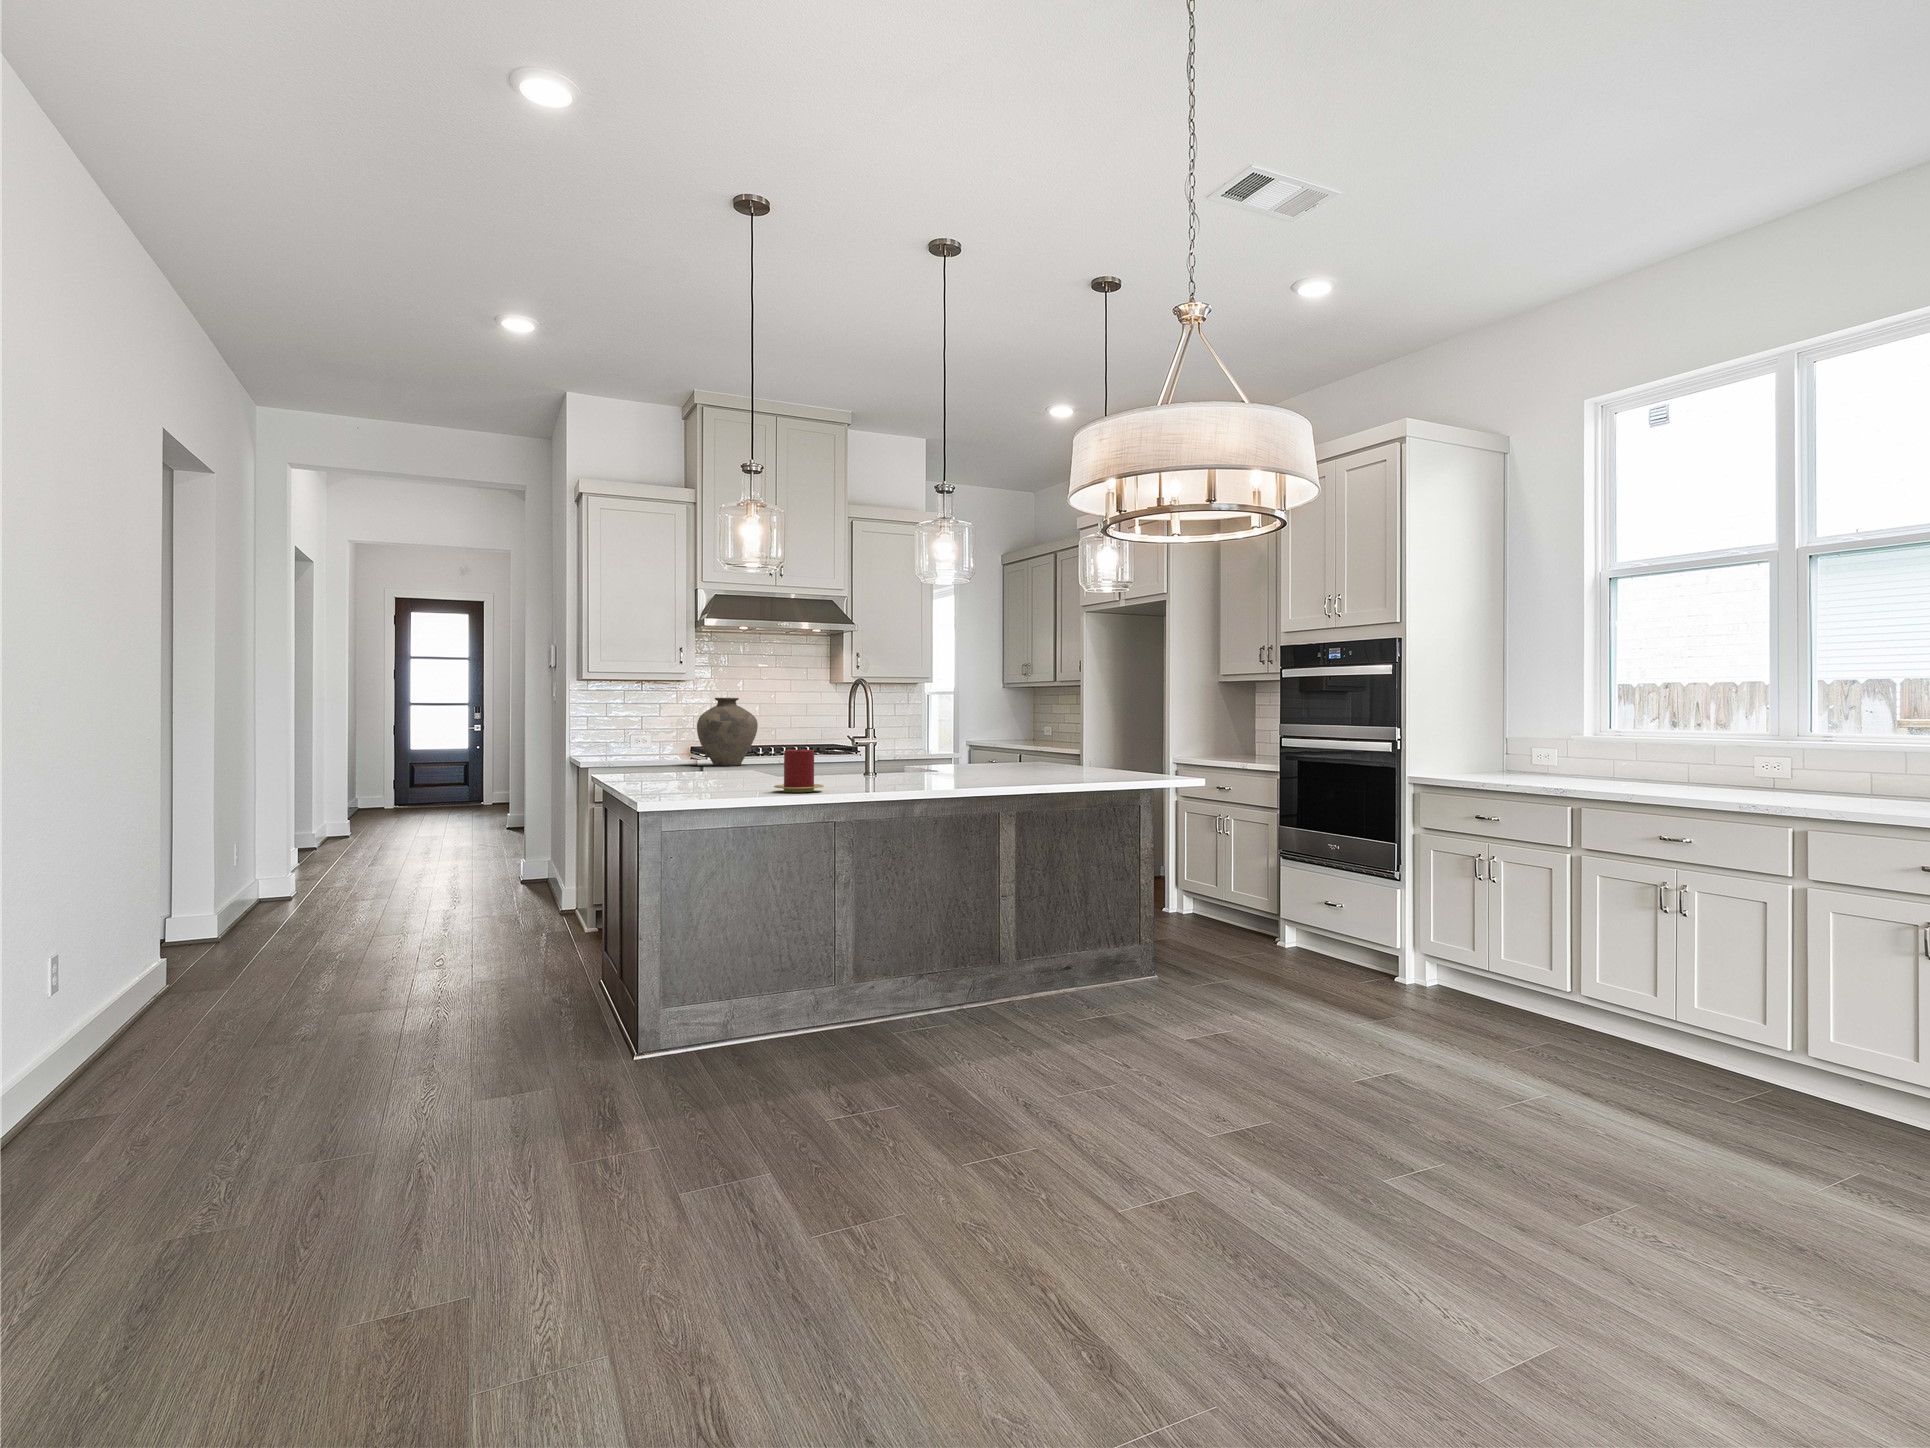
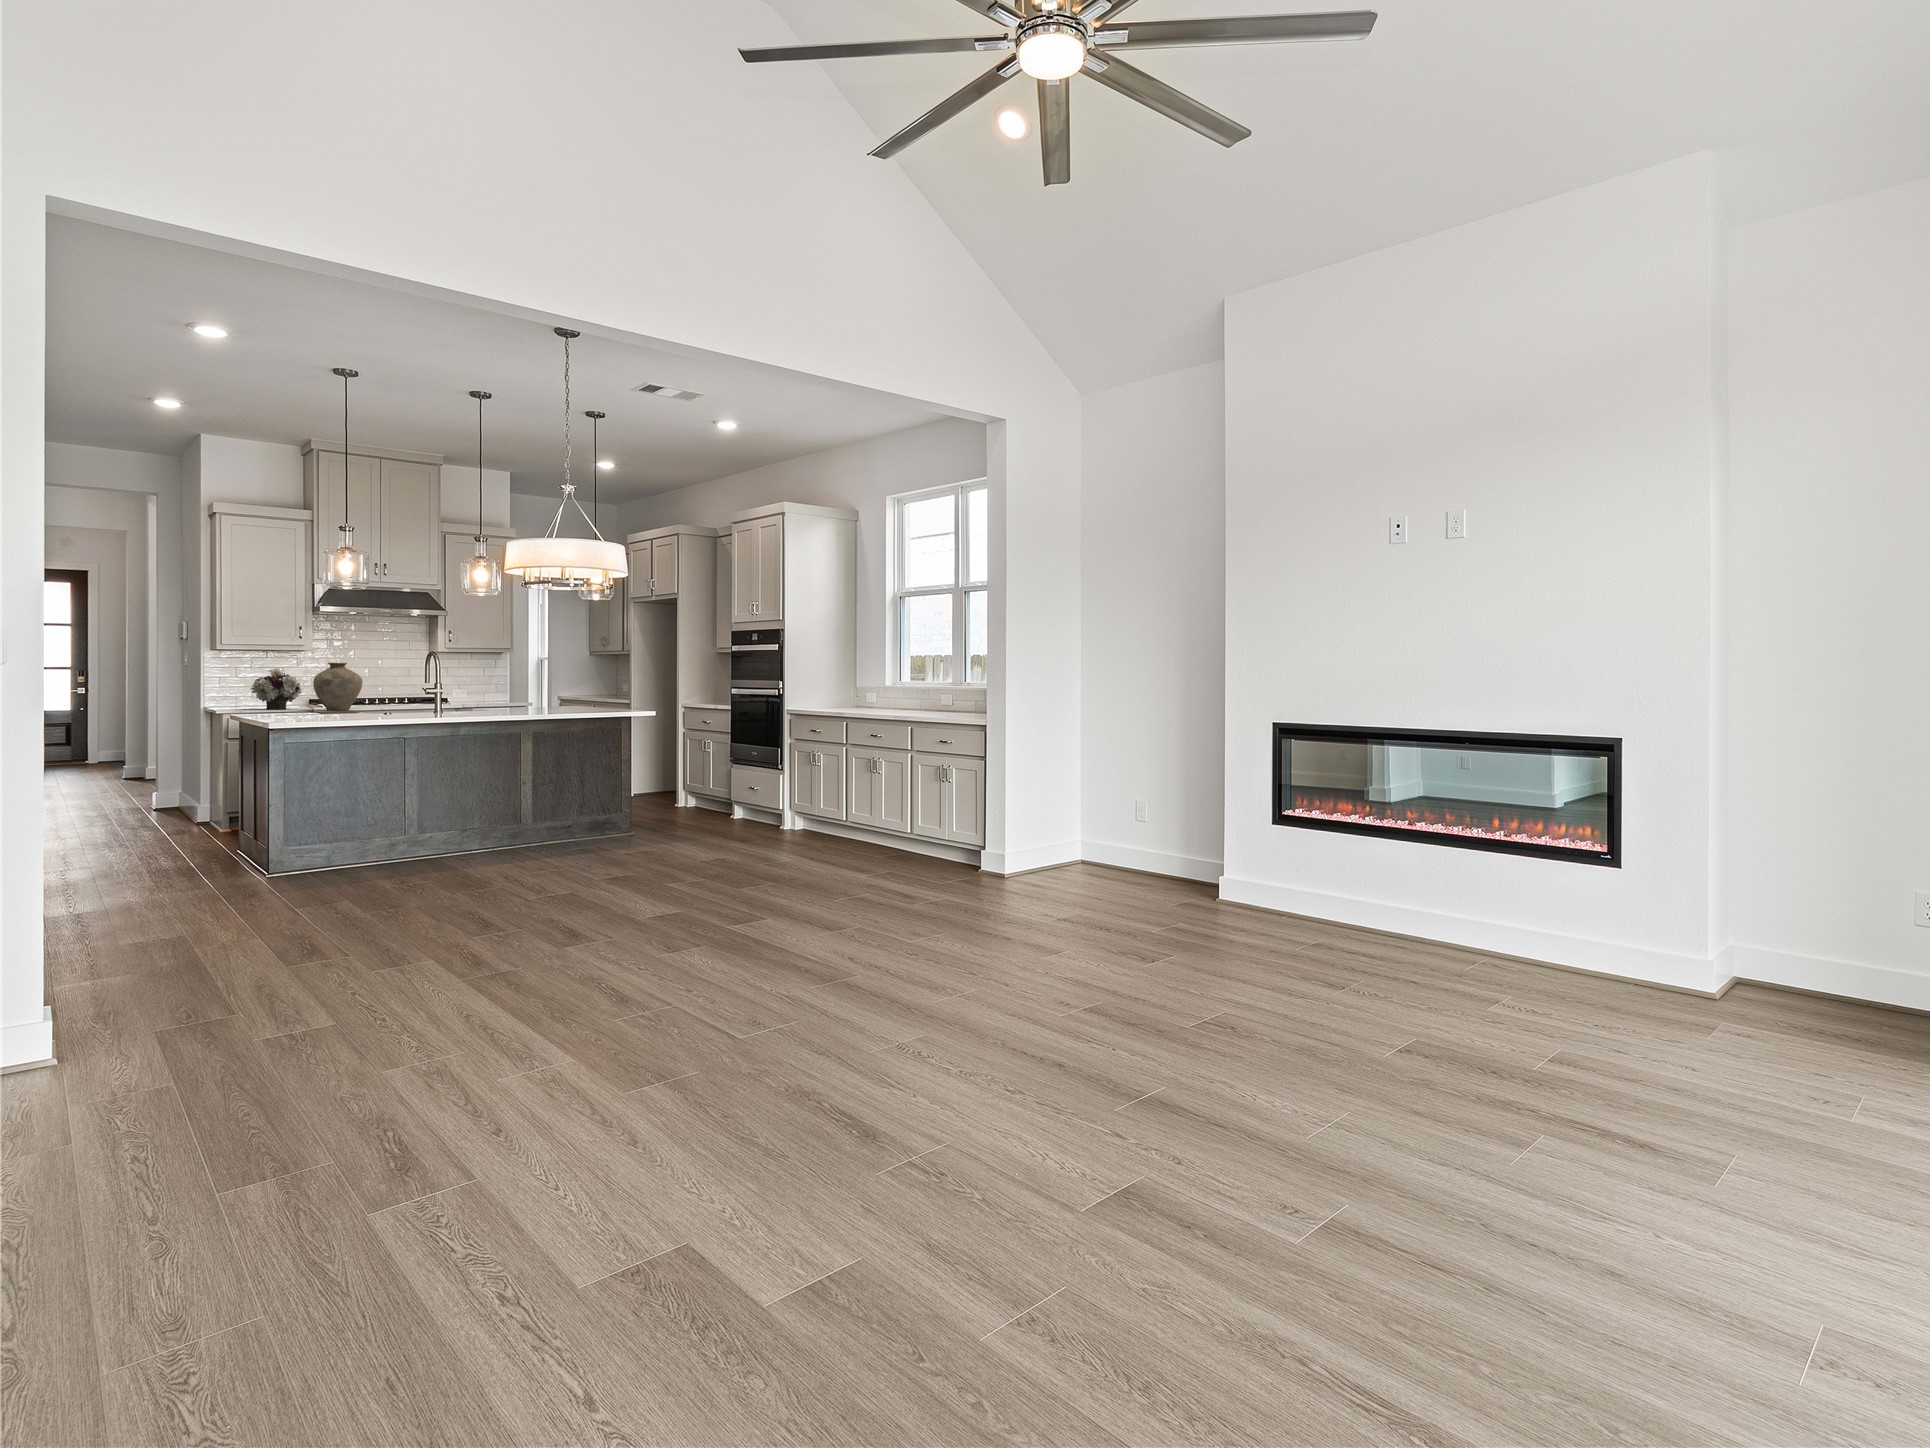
flower arrangement: none [620,705,682,763] -> present [250,668,301,710]
candle: present [774,749,824,792] -> none [364,694,399,719]

